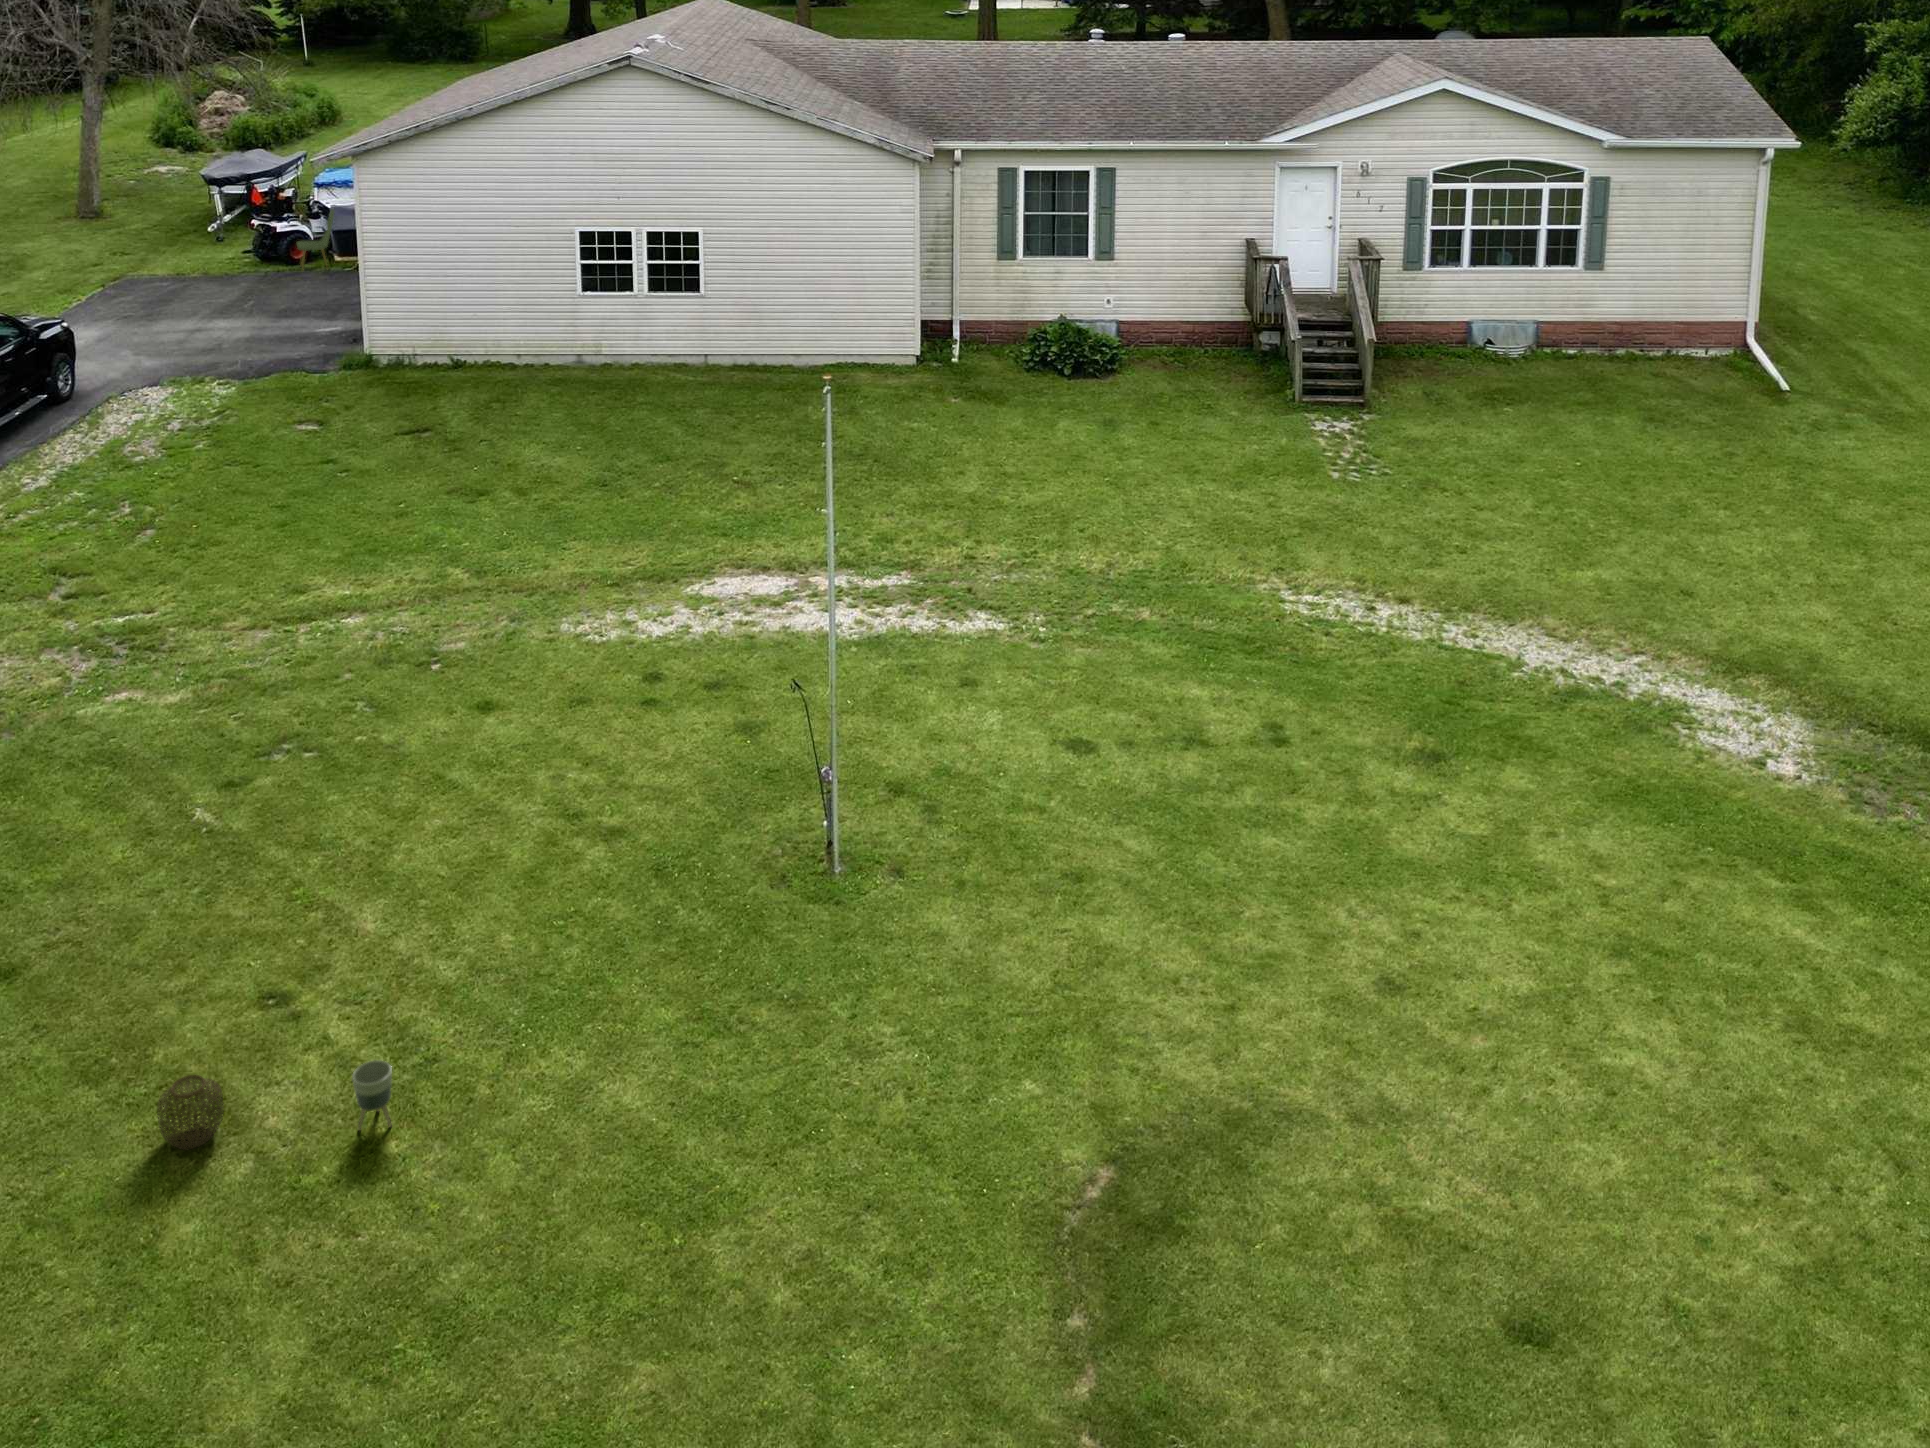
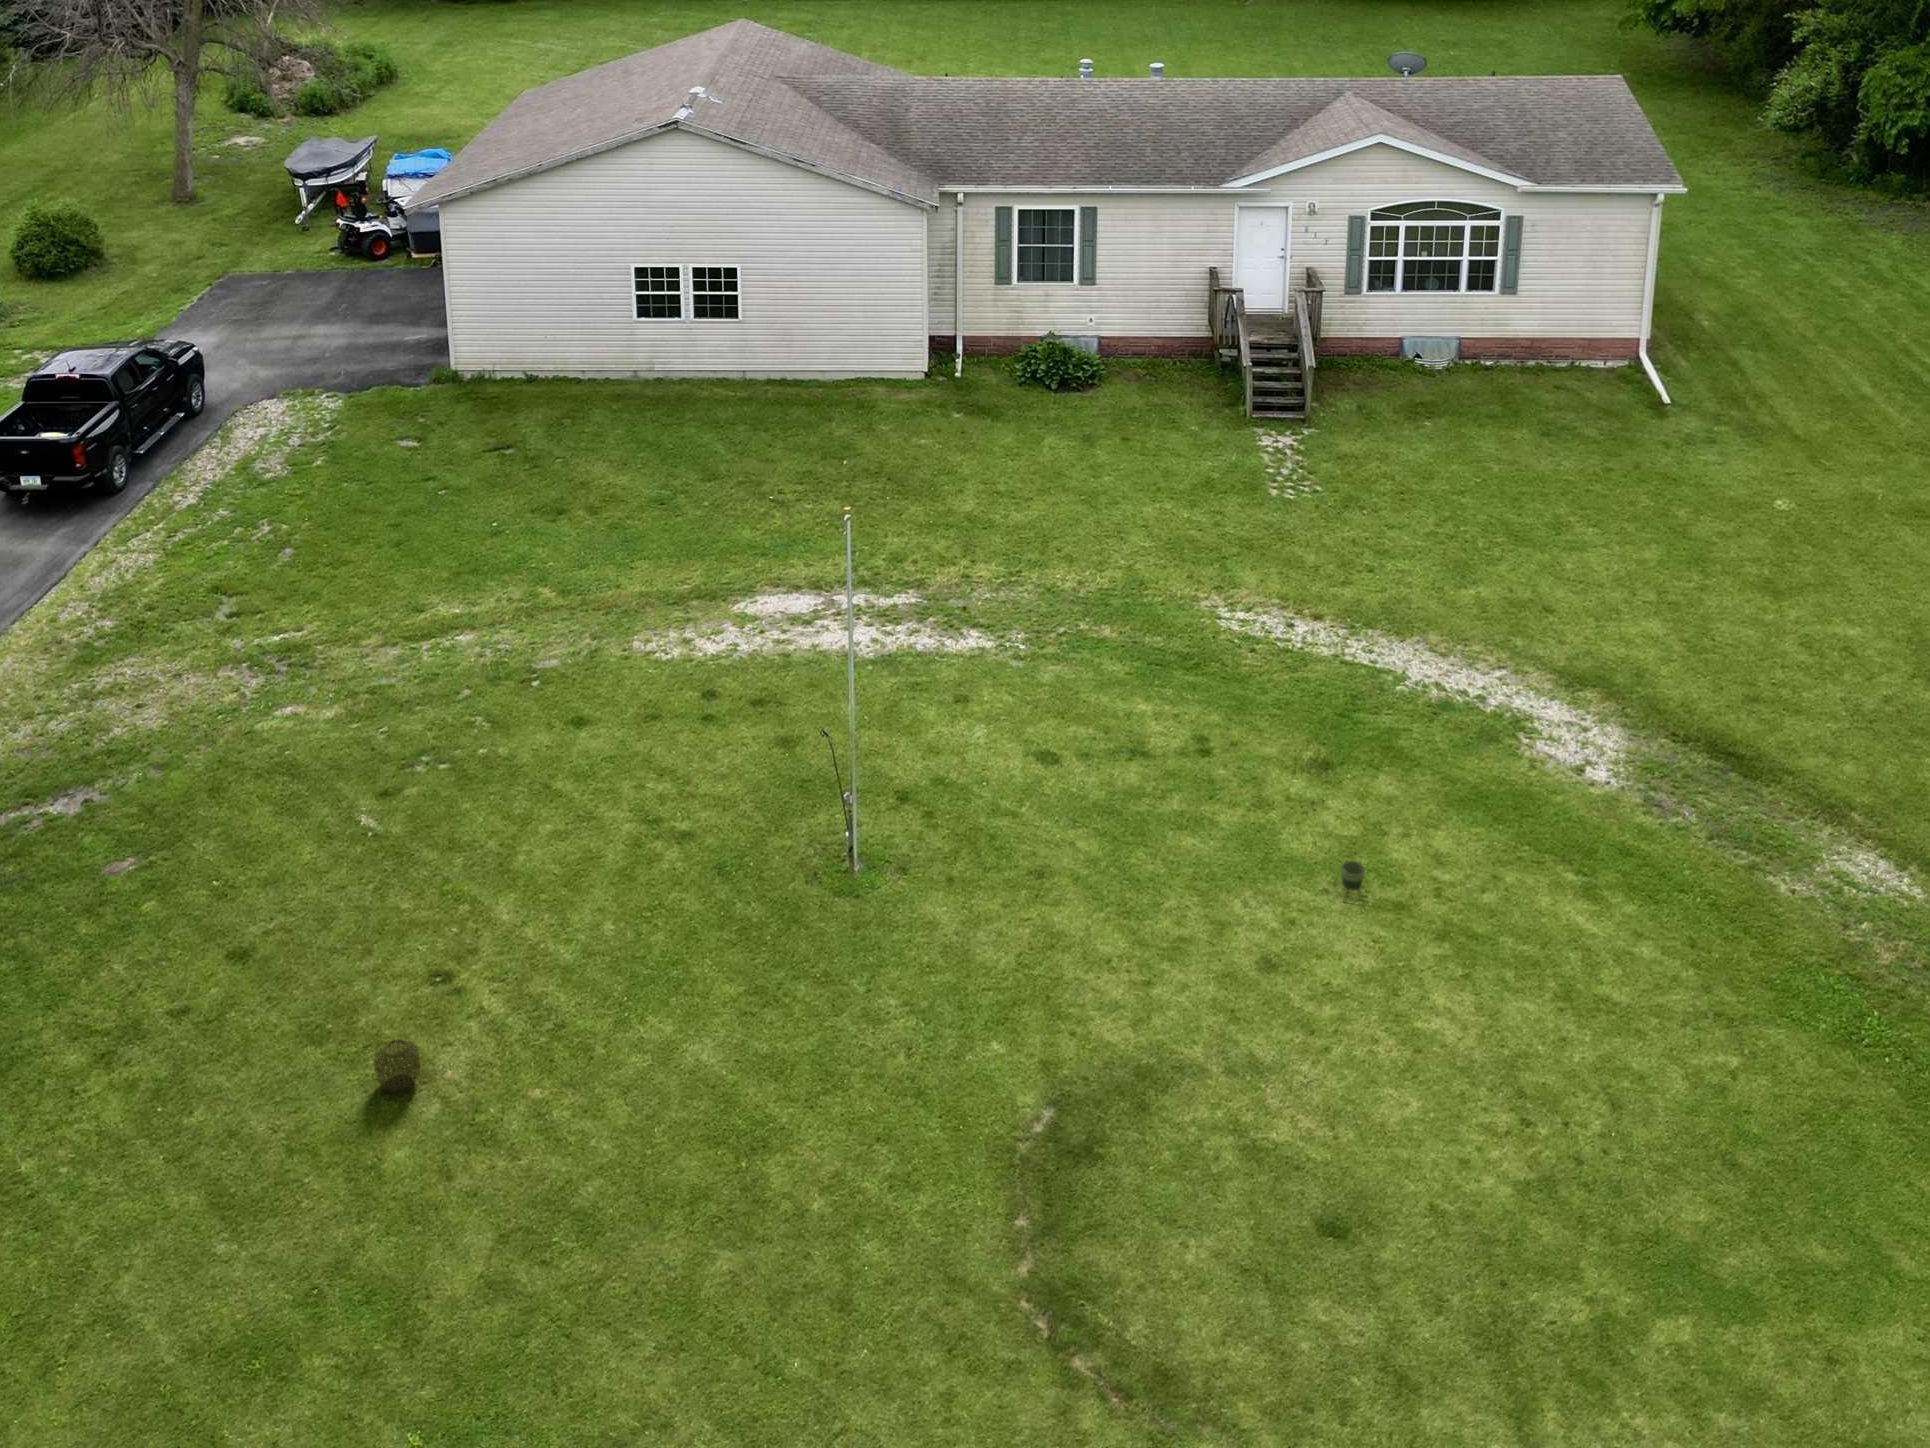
chair: present [296,210,334,270] -> none [374,213,407,270]
planter: present [352,1060,392,1130] -> present [1341,861,1365,902]

